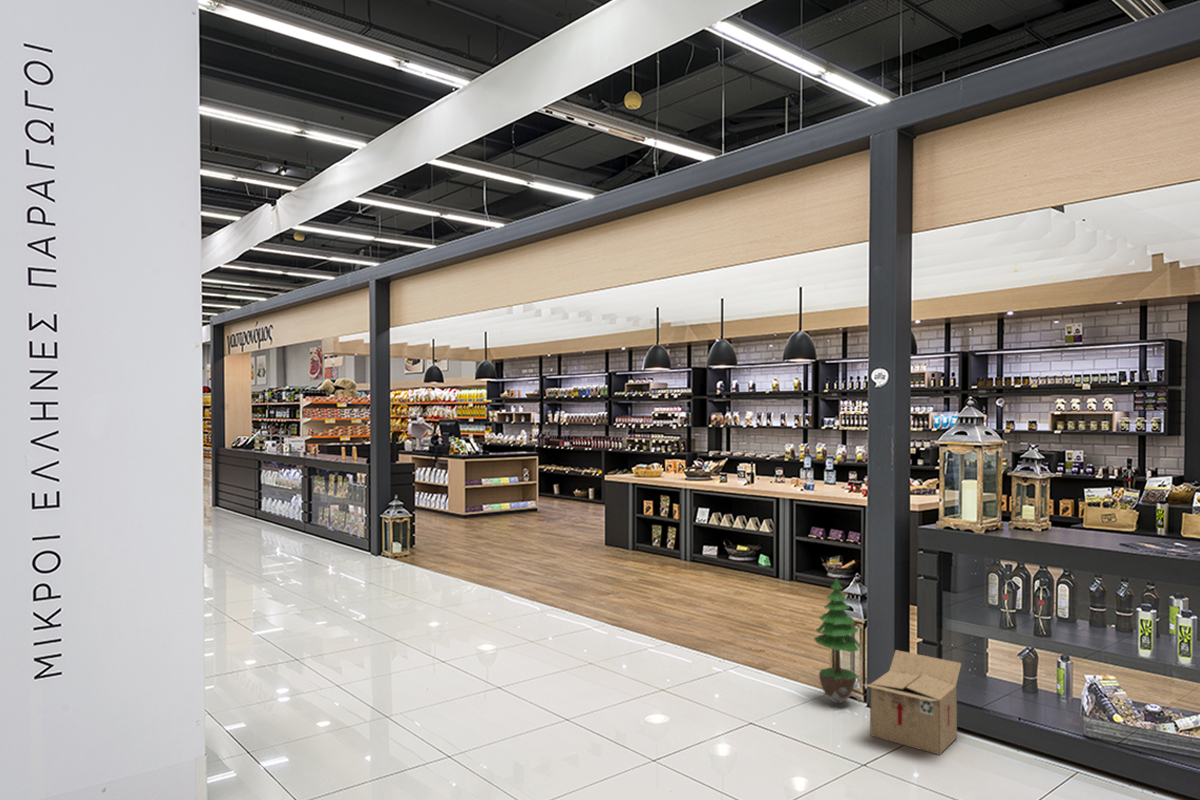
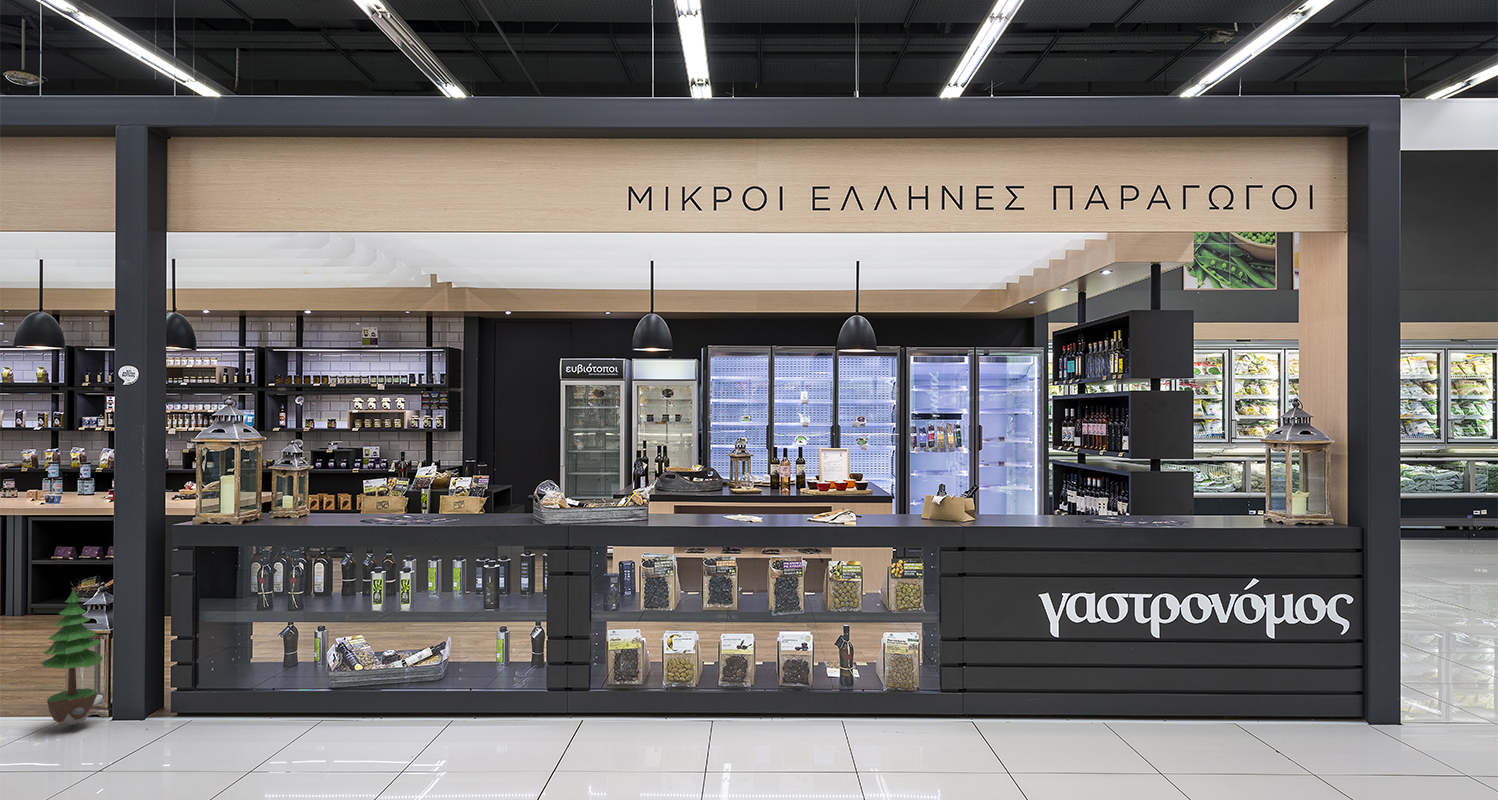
cardboard box: present [863,650,961,755] -> none [97,649,216,746]

